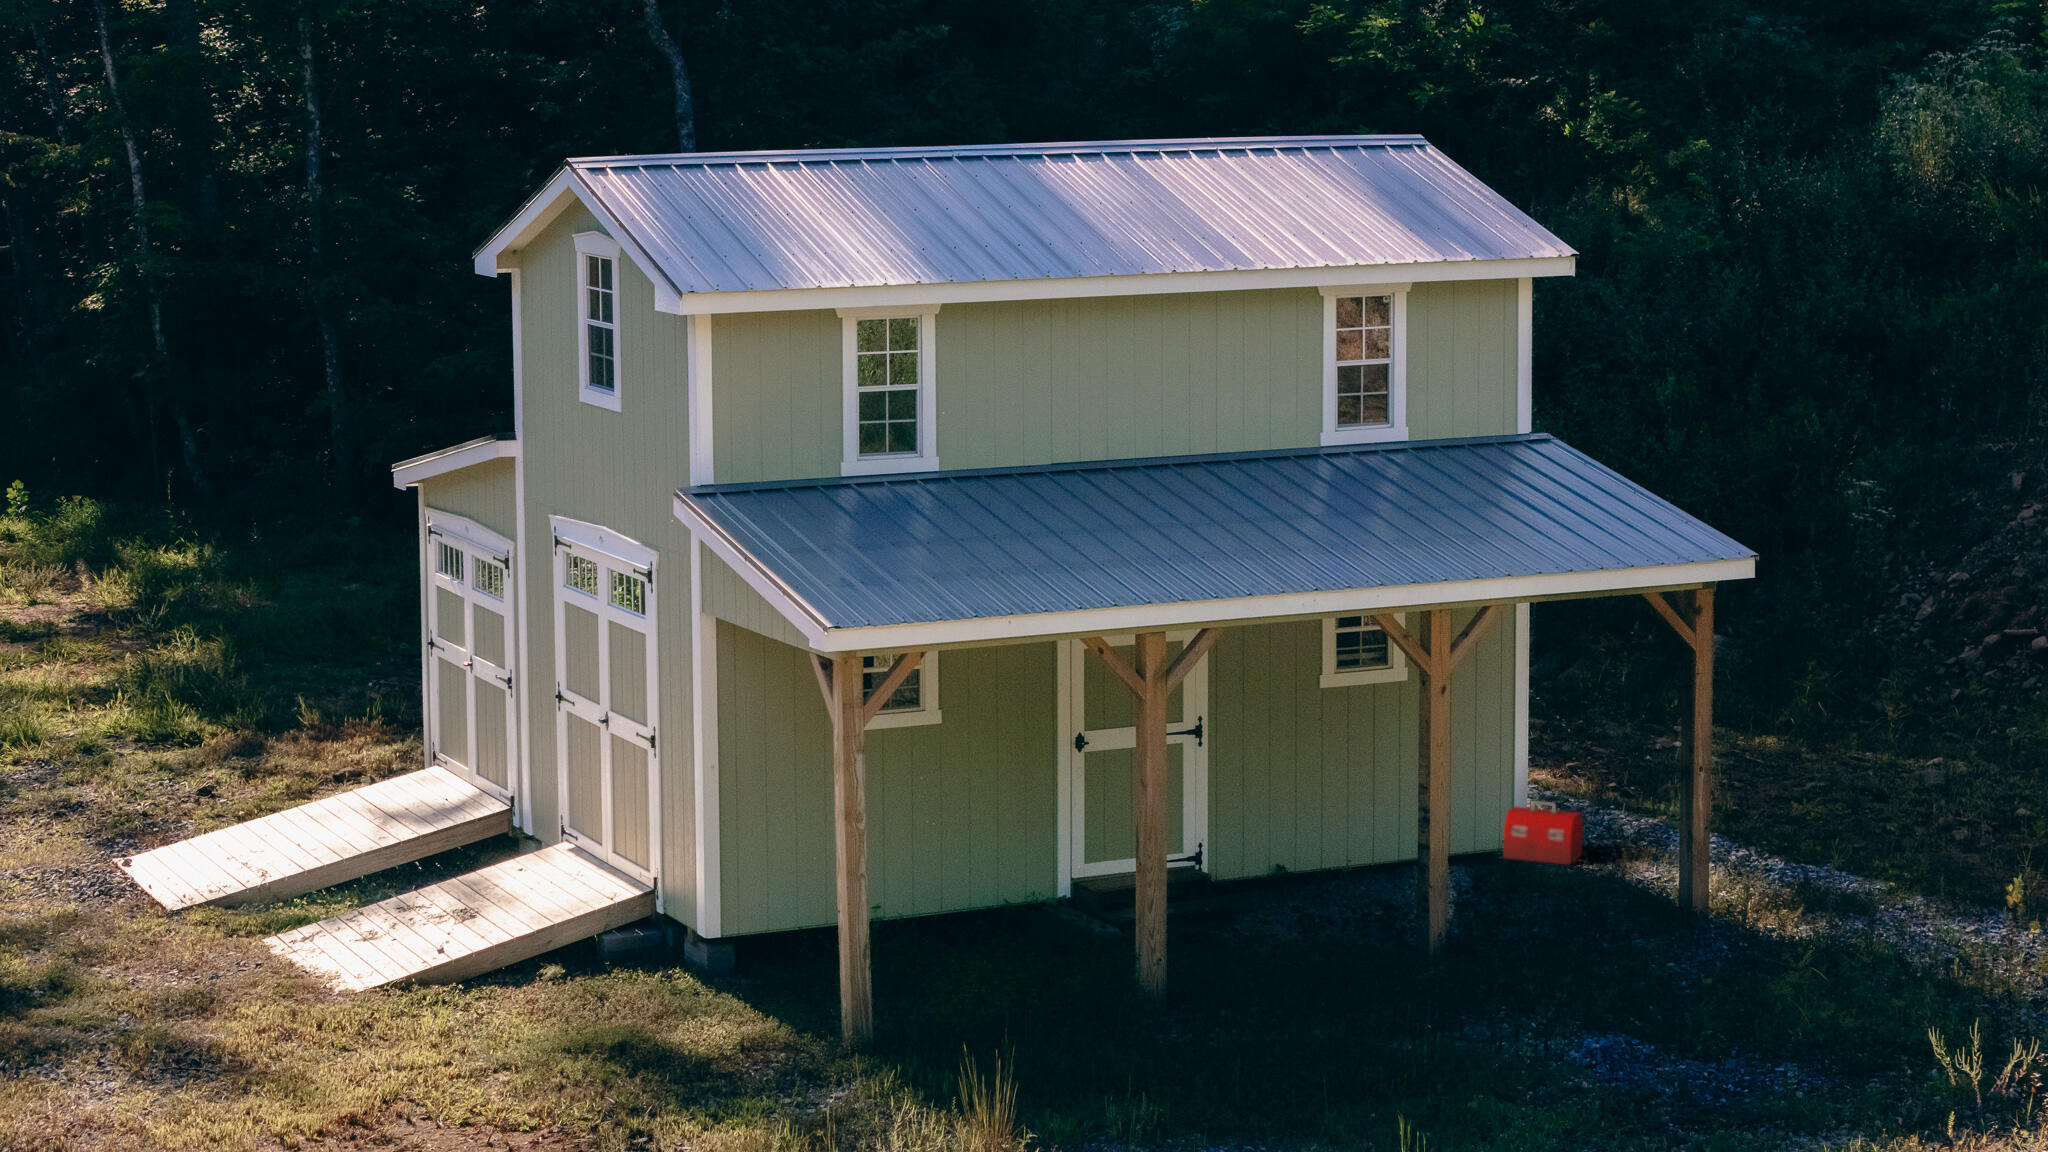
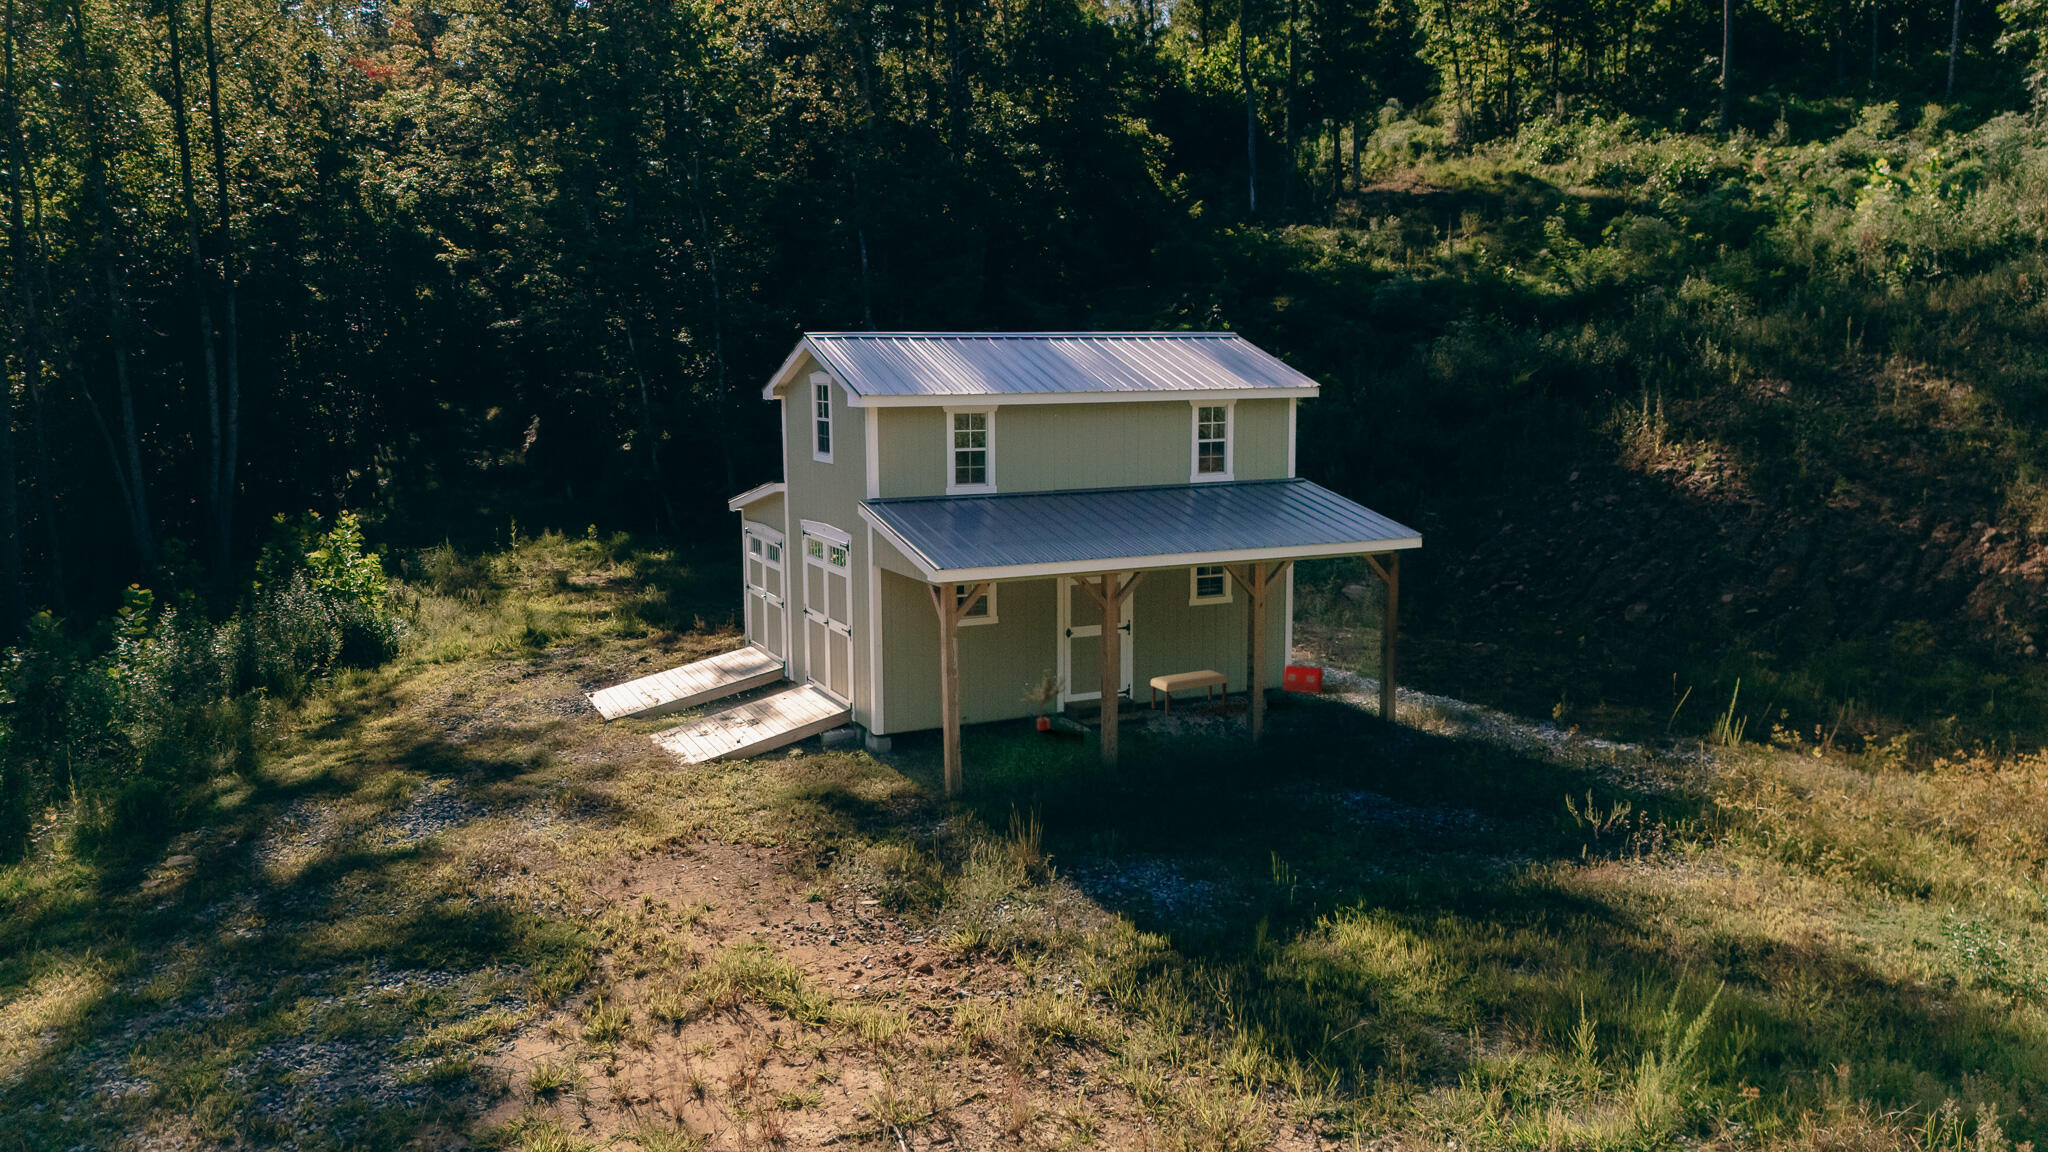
potted tree: none [980,811,1073,932] -> present [1021,671,1066,731]
bench: none [1238,816,1390,903] -> present [1151,670,1228,715]

